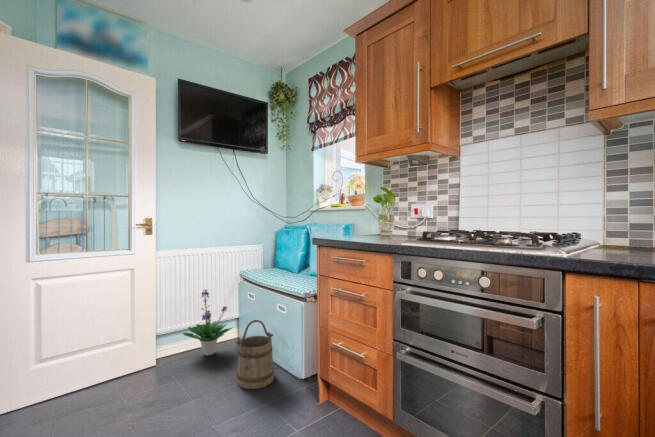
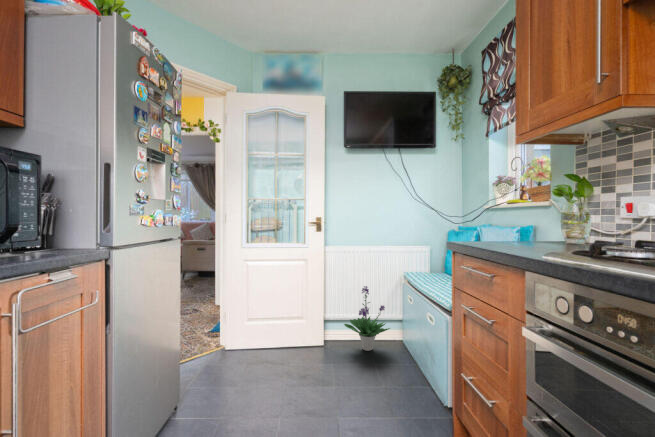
bucket: present [236,320,274,389] -> none [380,325,421,400]

